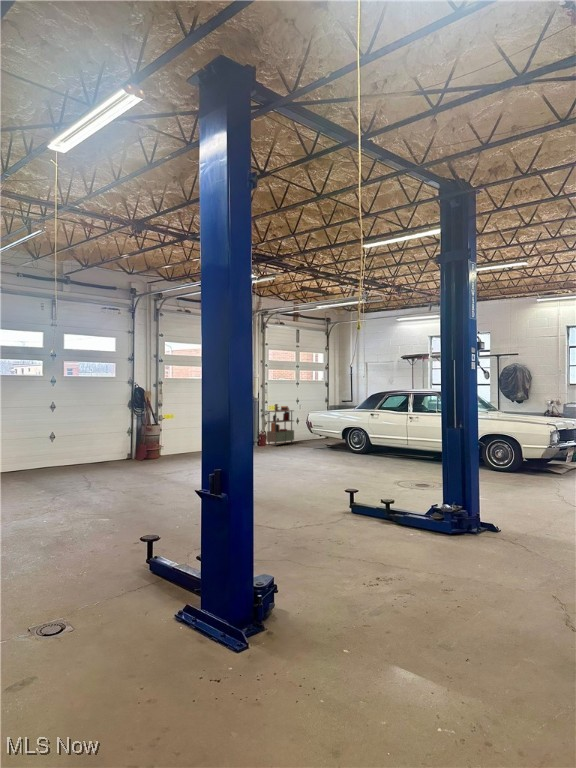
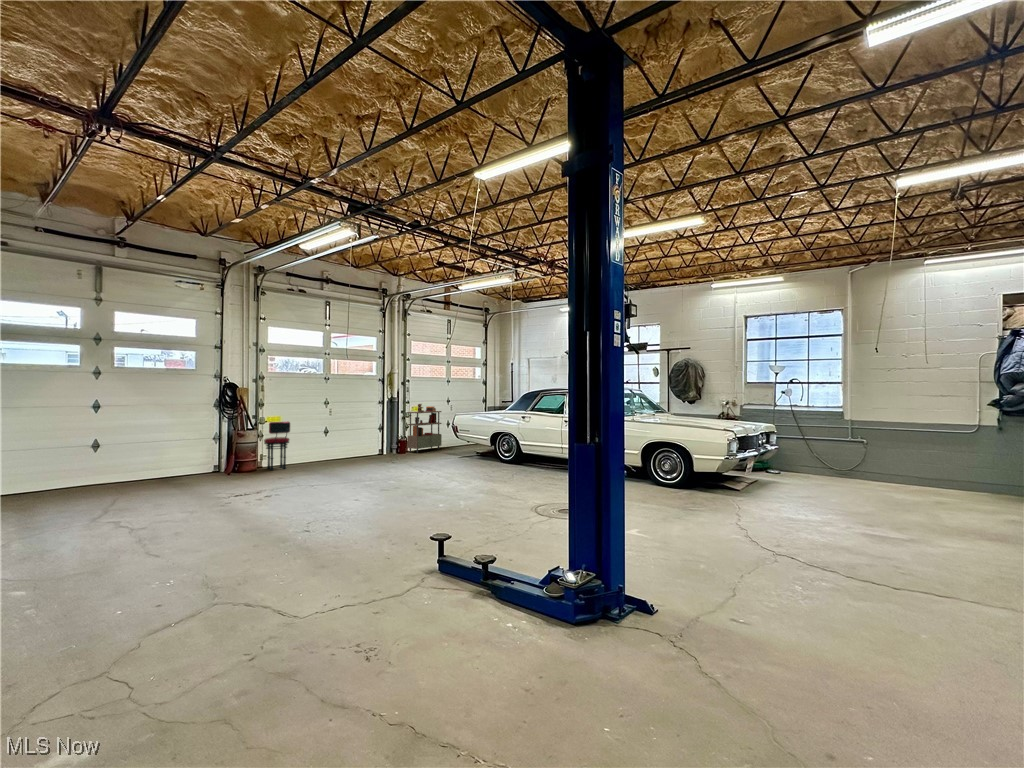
stool: none [163,418,184,458] -> present [264,421,290,470]

